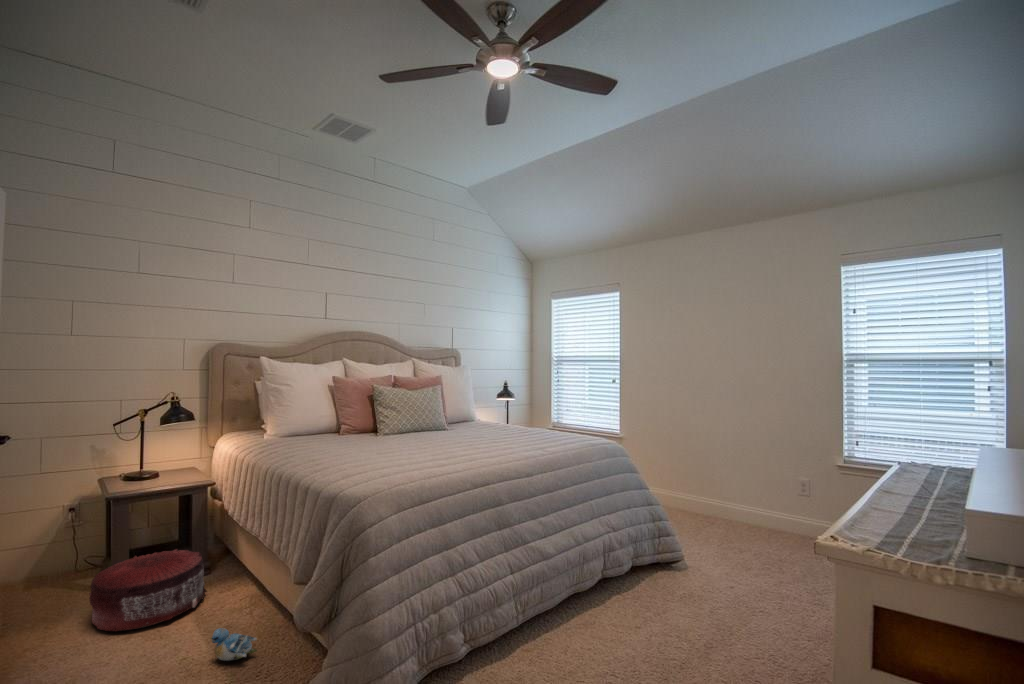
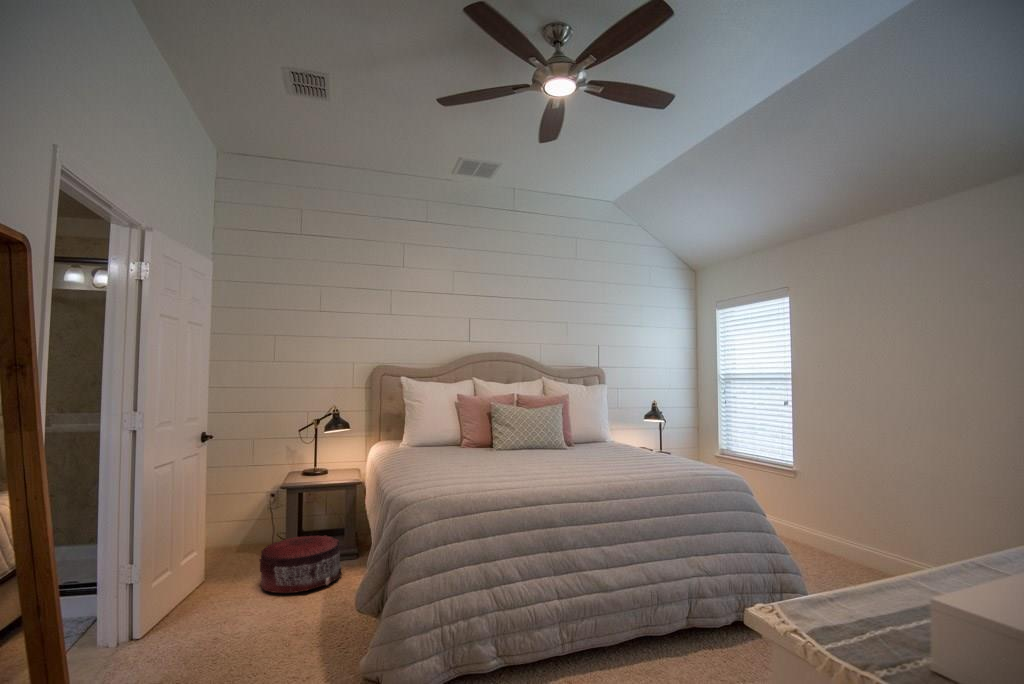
plush toy: present [211,628,257,661] -> none [316,602,351,632]

